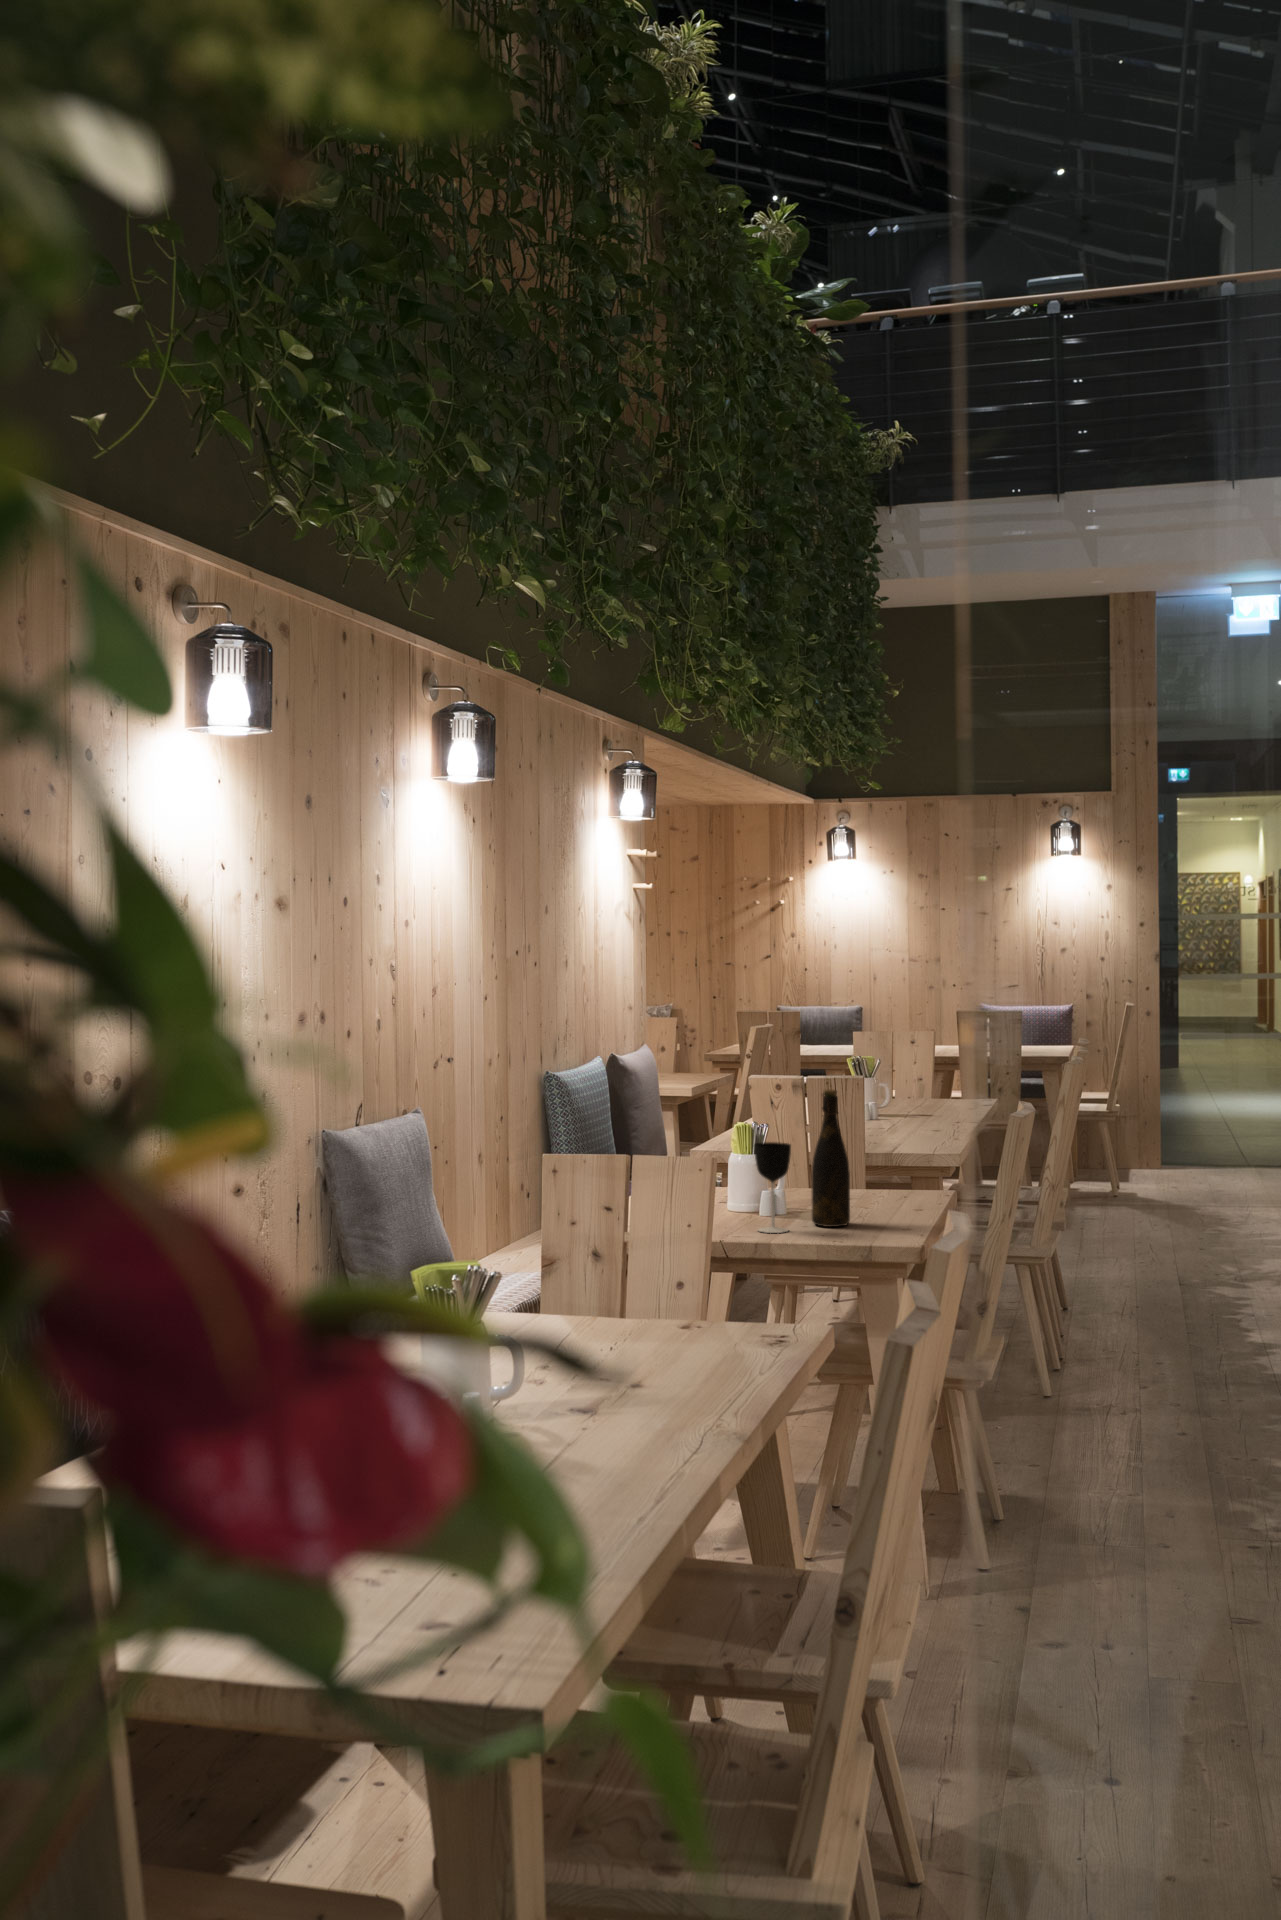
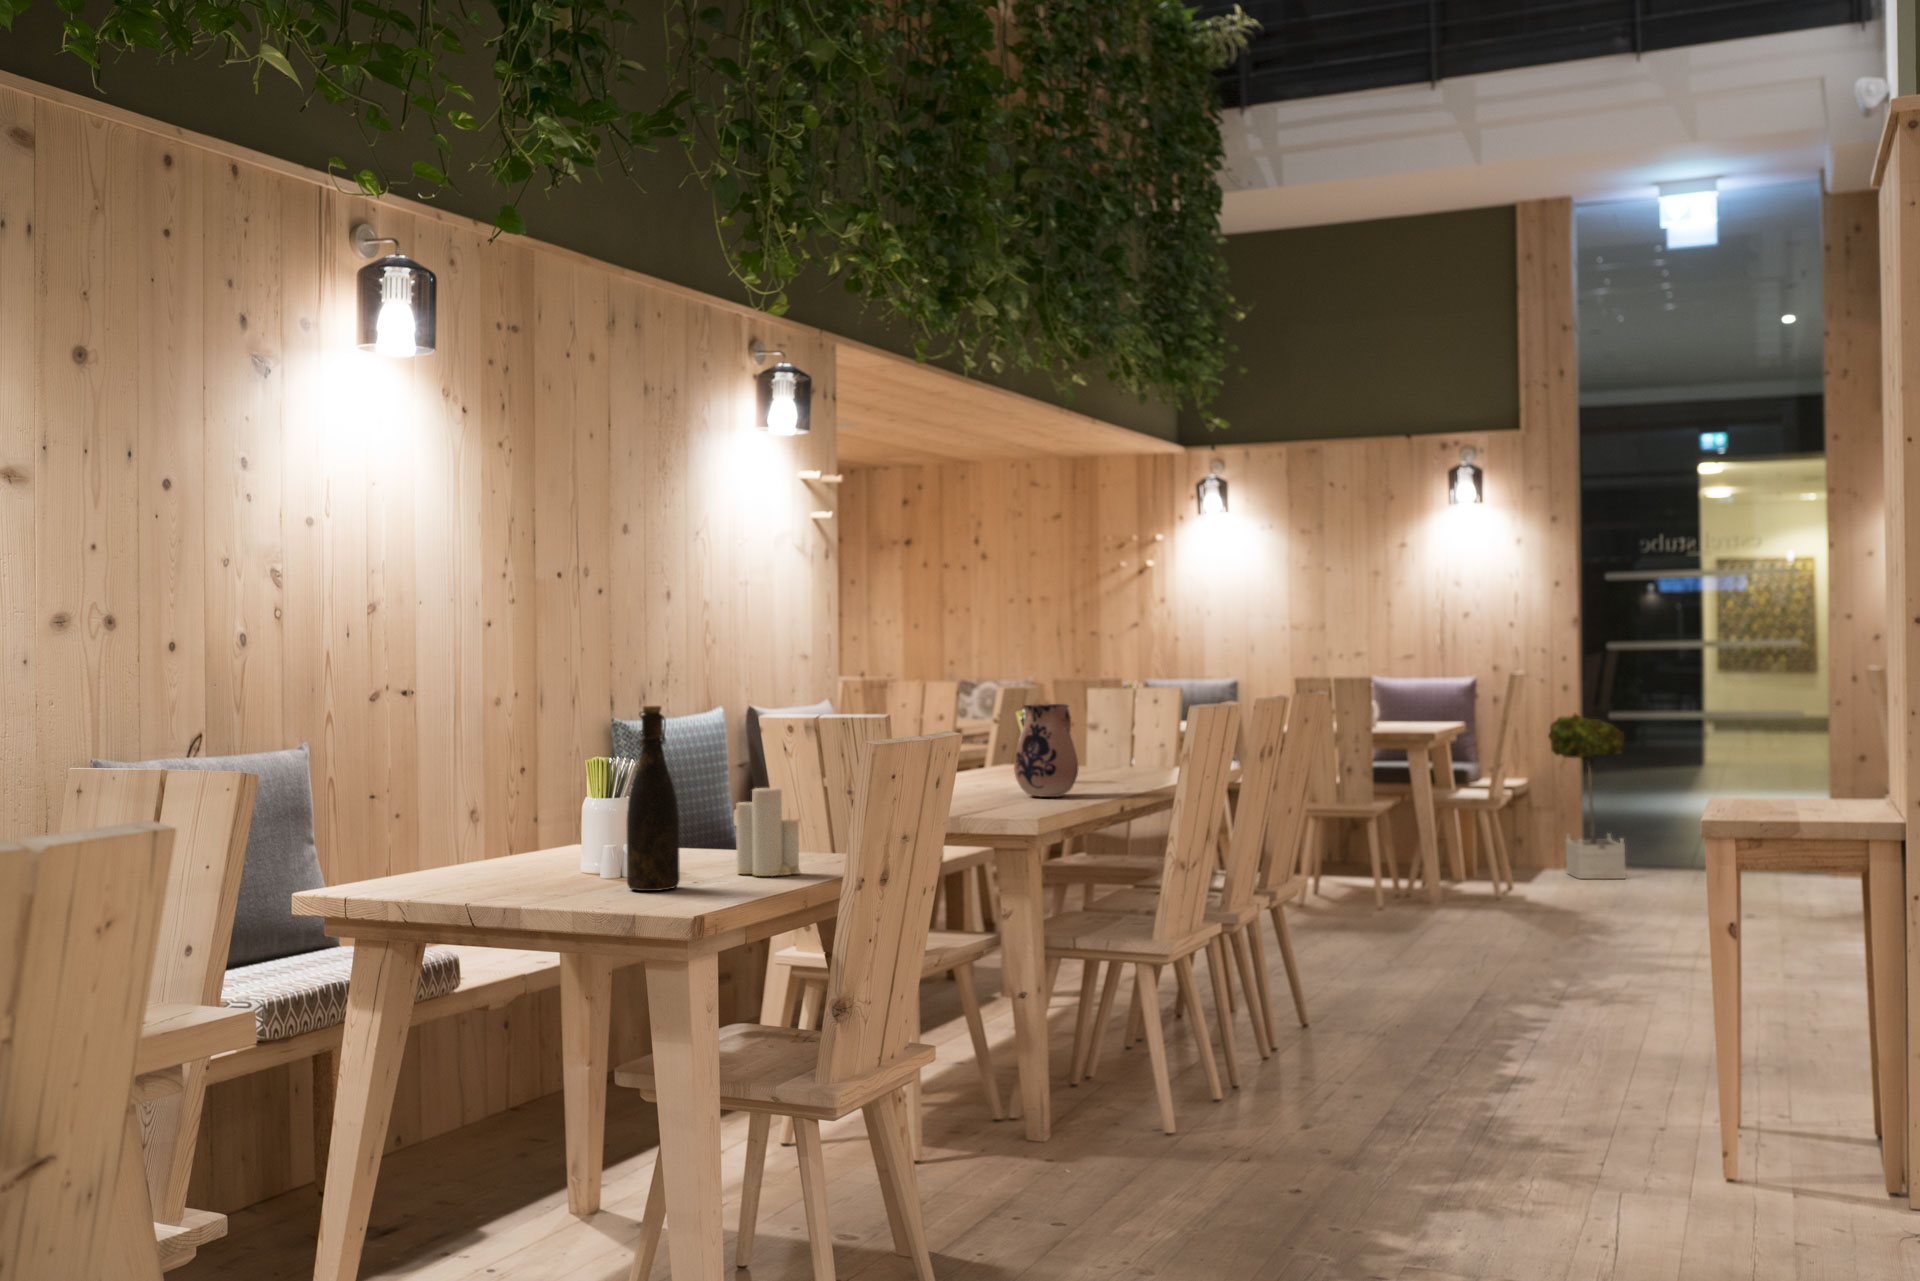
potted tree: none [1135,1034,1198,1173] -> present [1548,714,1626,879]
ceramic pitcher: none [895,1057,946,1132] -> present [1014,704,1079,797]
candle: none [852,1139,904,1212] -> present [736,788,800,876]
wine glass: present [754,1142,791,1233] -> none [534,776,583,896]

